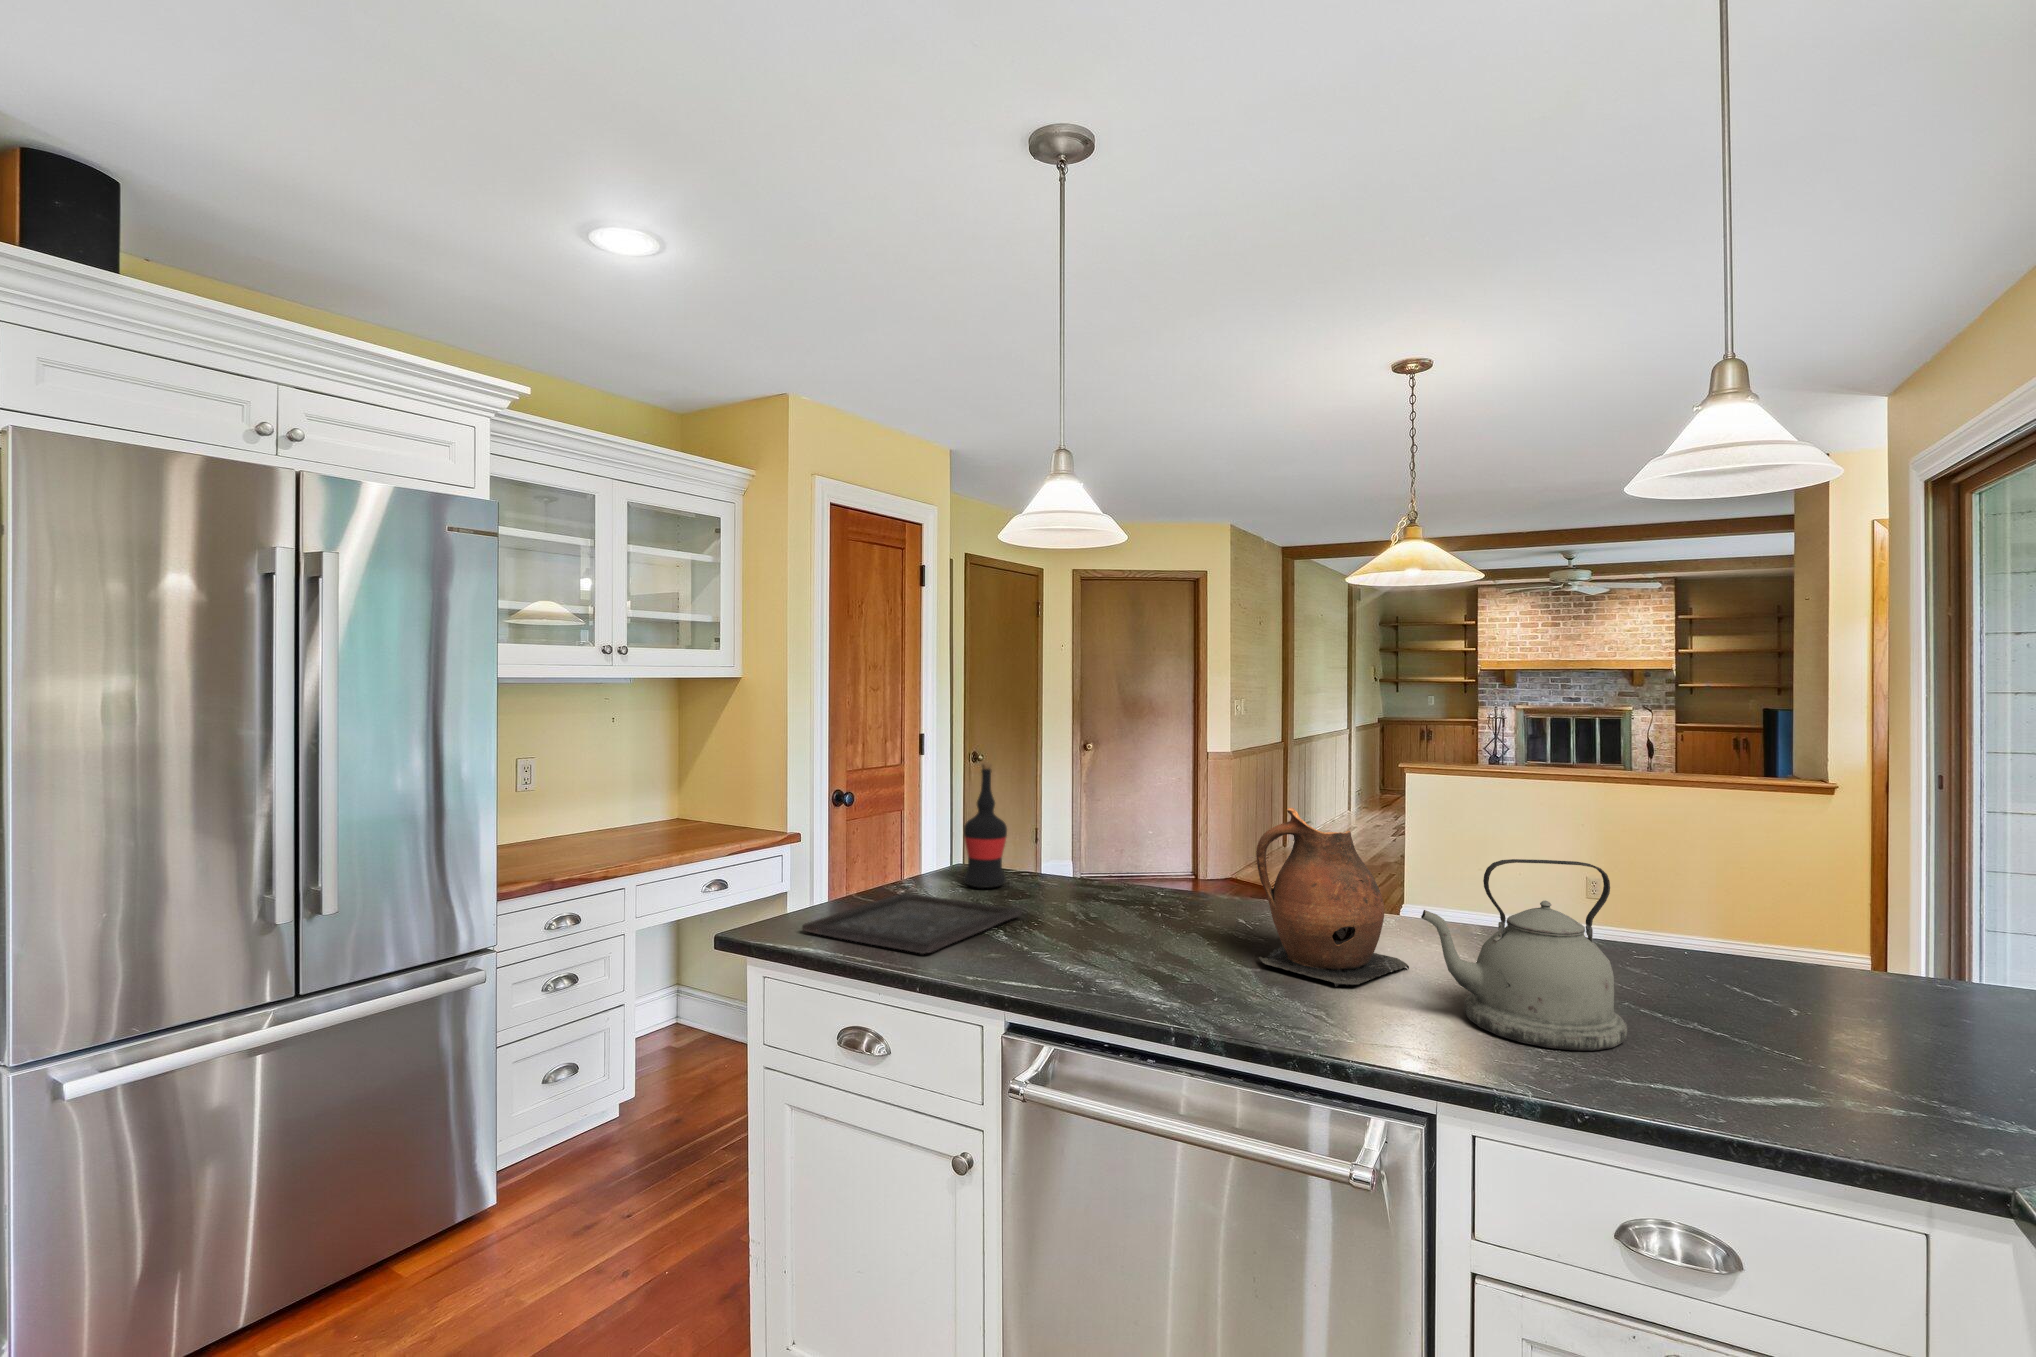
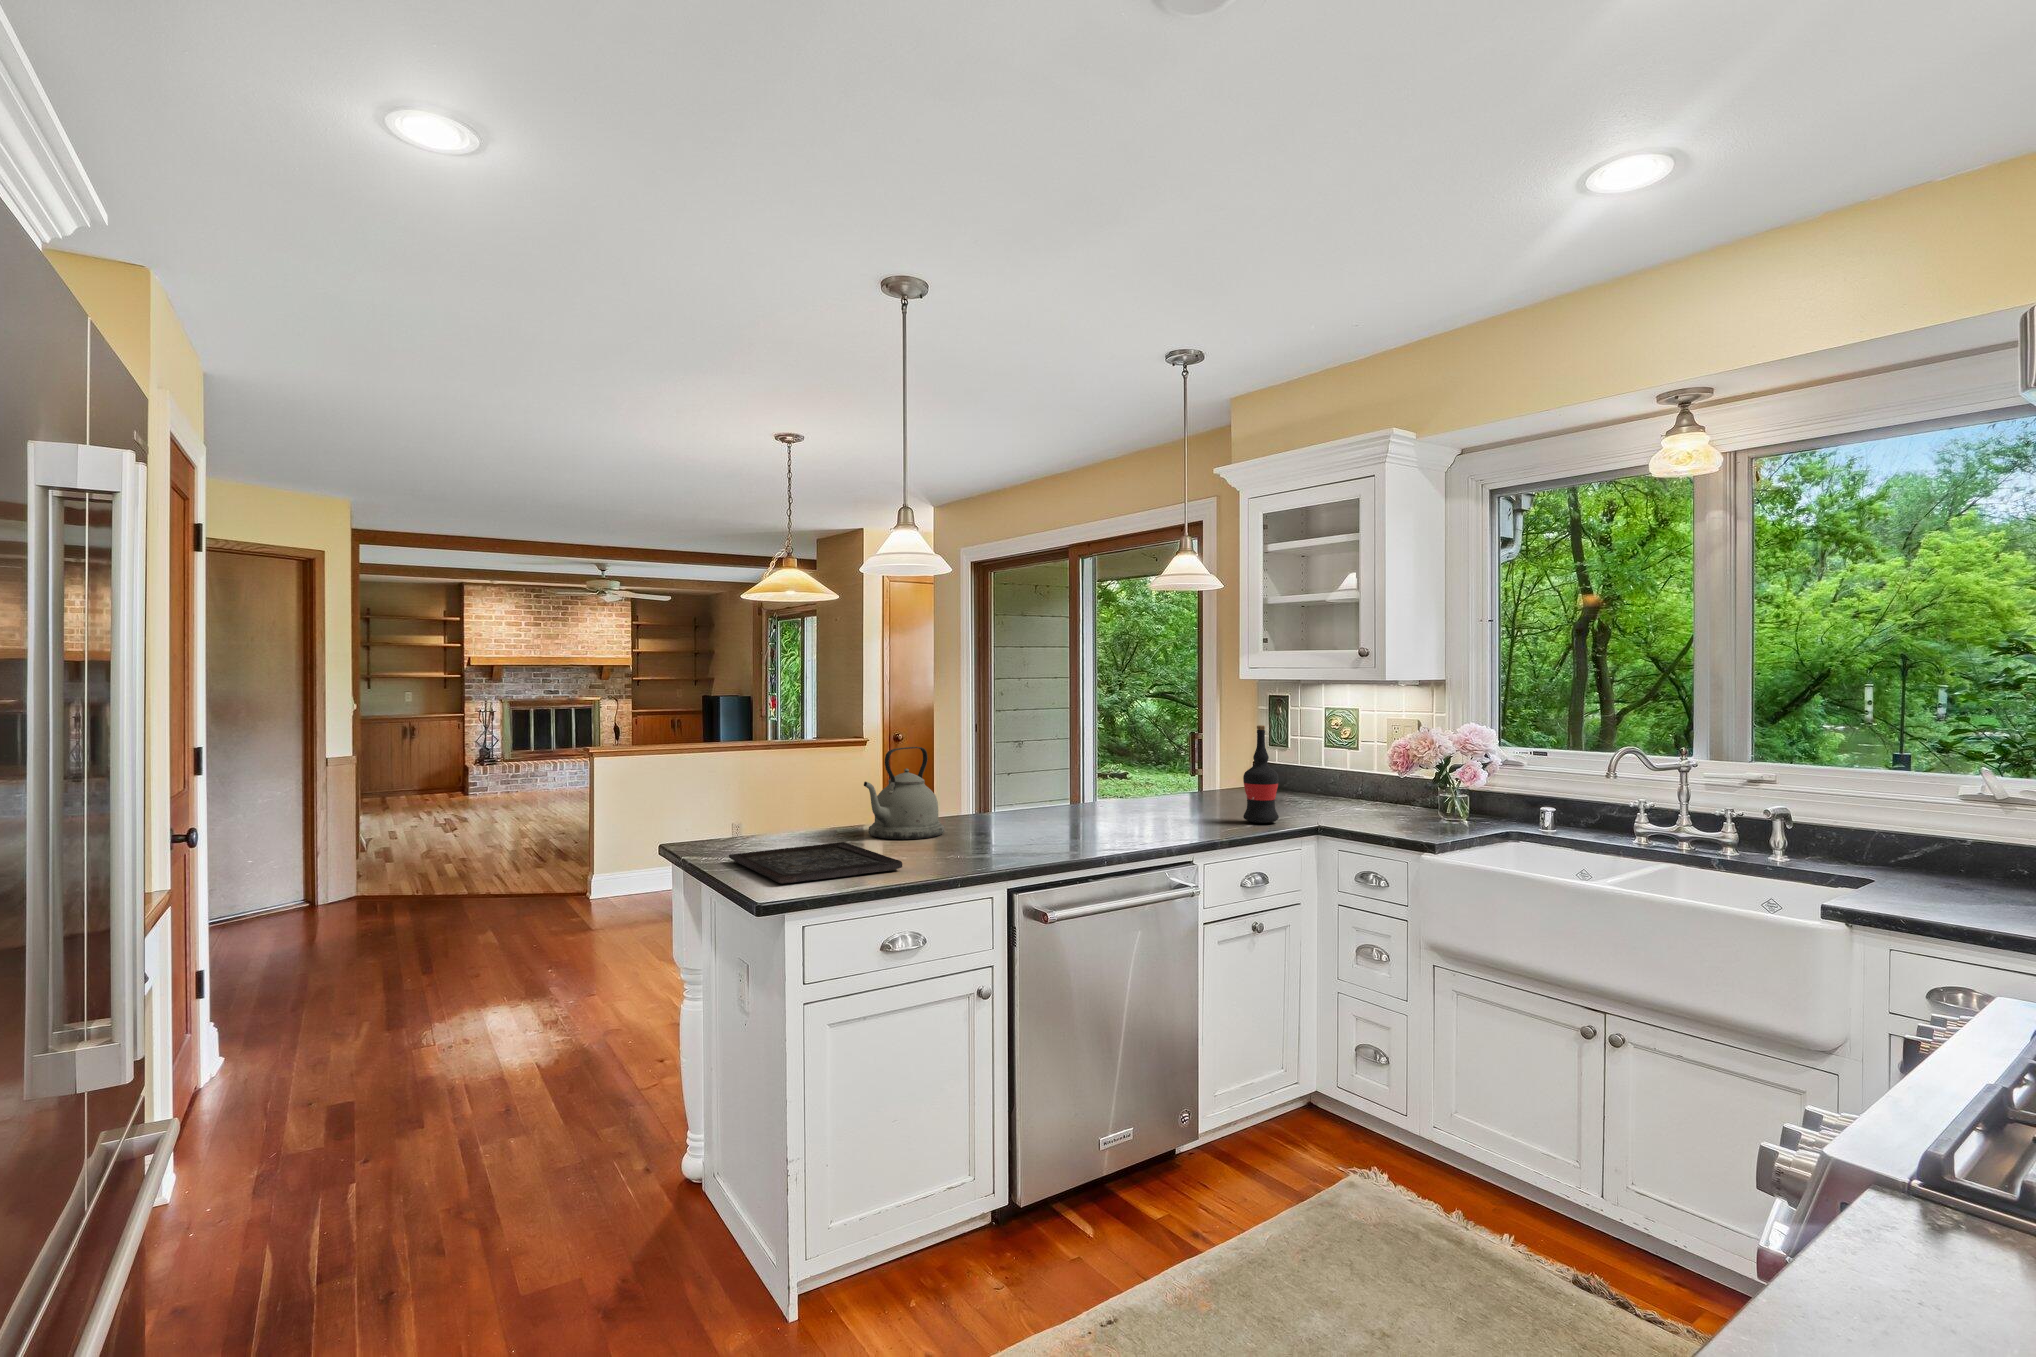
wine bottle: present [963,763,1007,888] -> present [1243,725,1279,823]
ceramic pitcher: present [1256,808,1409,987] -> none [1000,735,1084,832]
kettle: present [1421,859,1627,1050] -> present [864,747,944,839]

